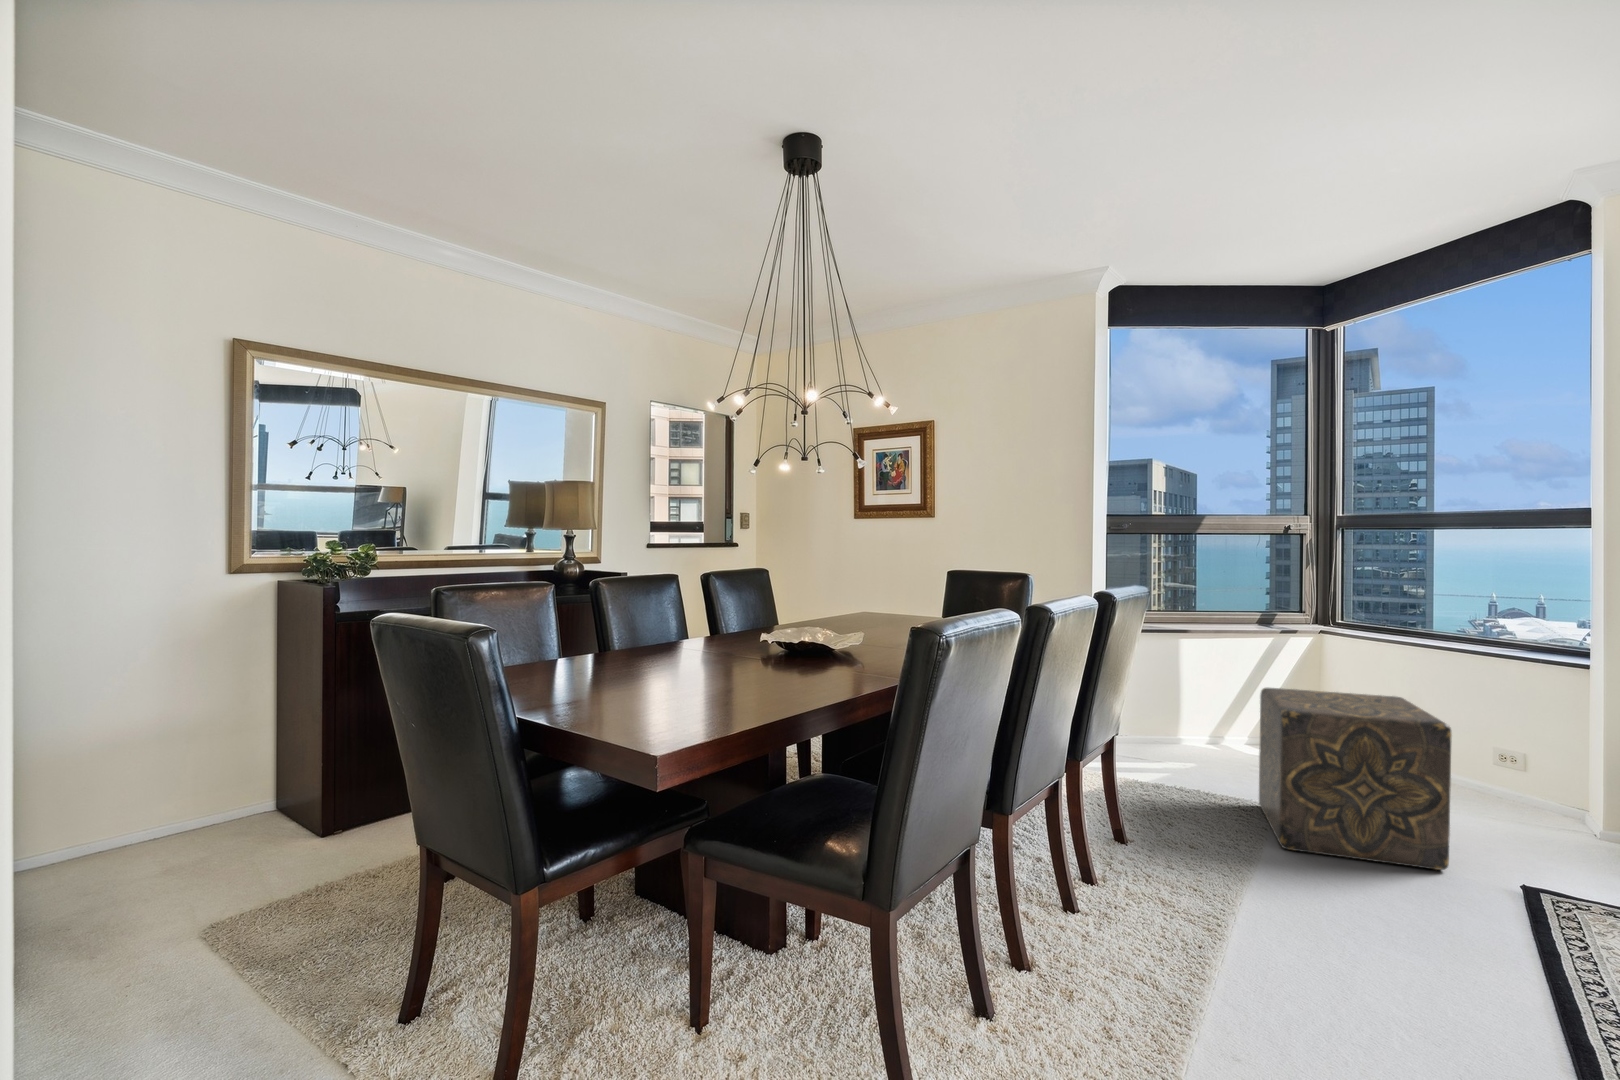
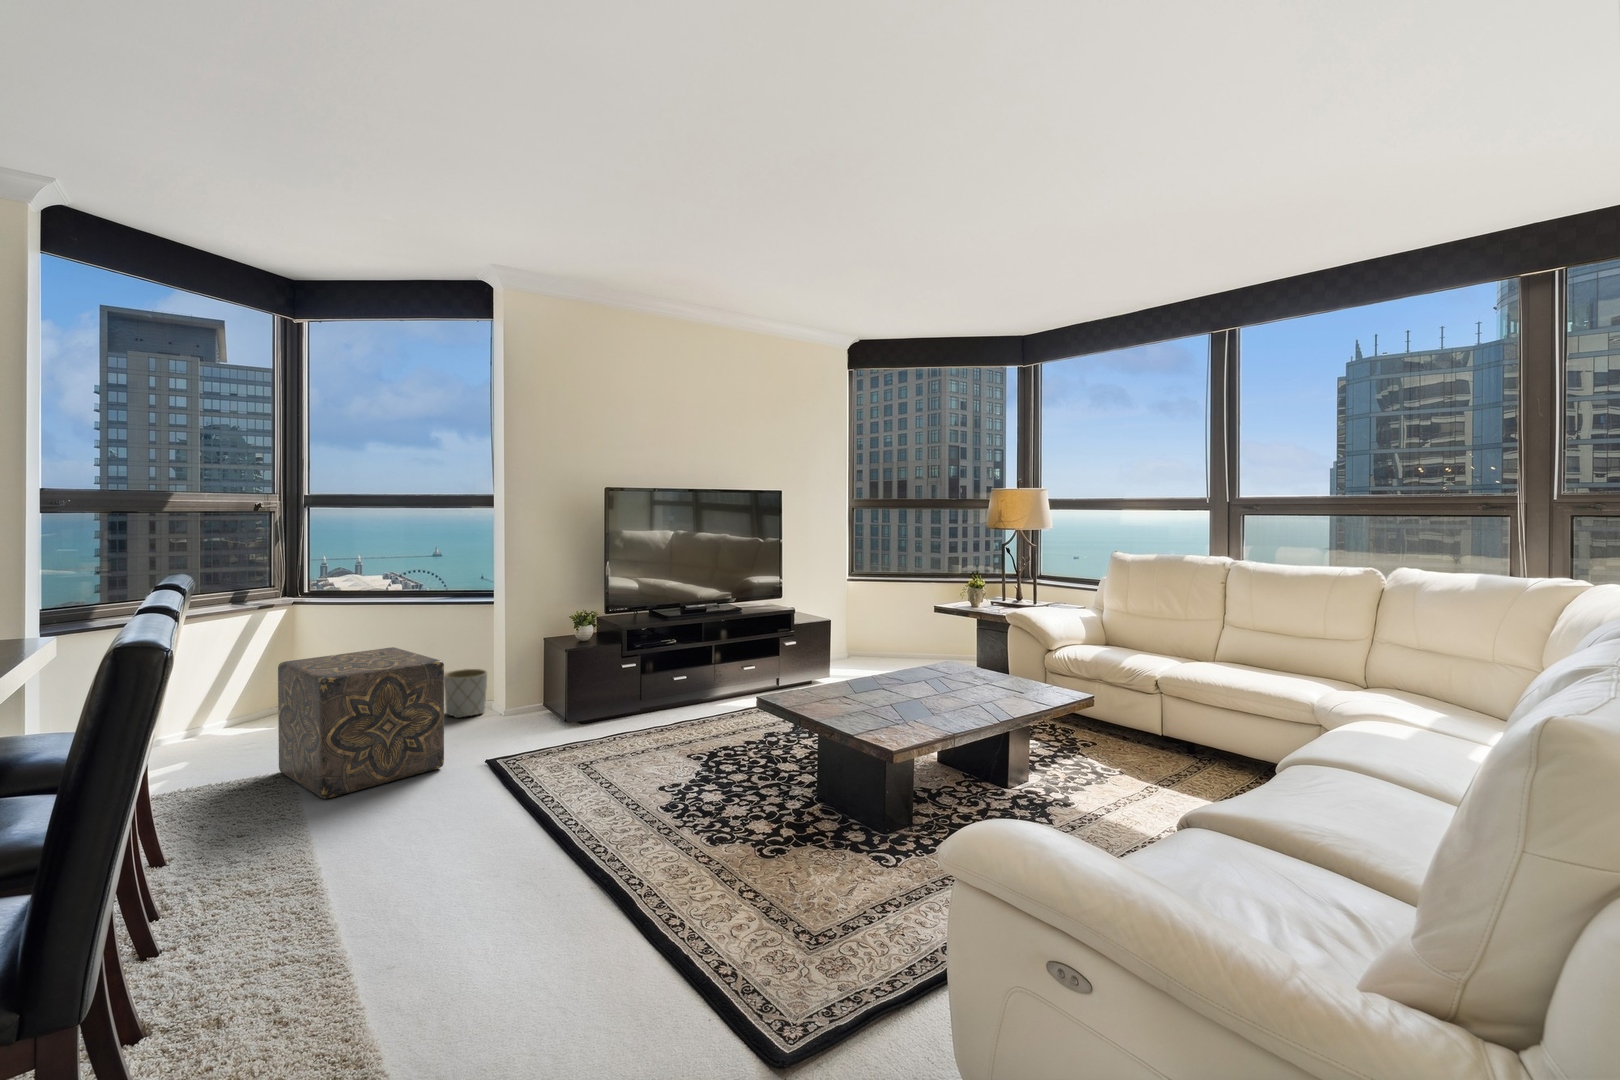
planter: none [1495,752,1571,826] -> present [444,669,487,718]

